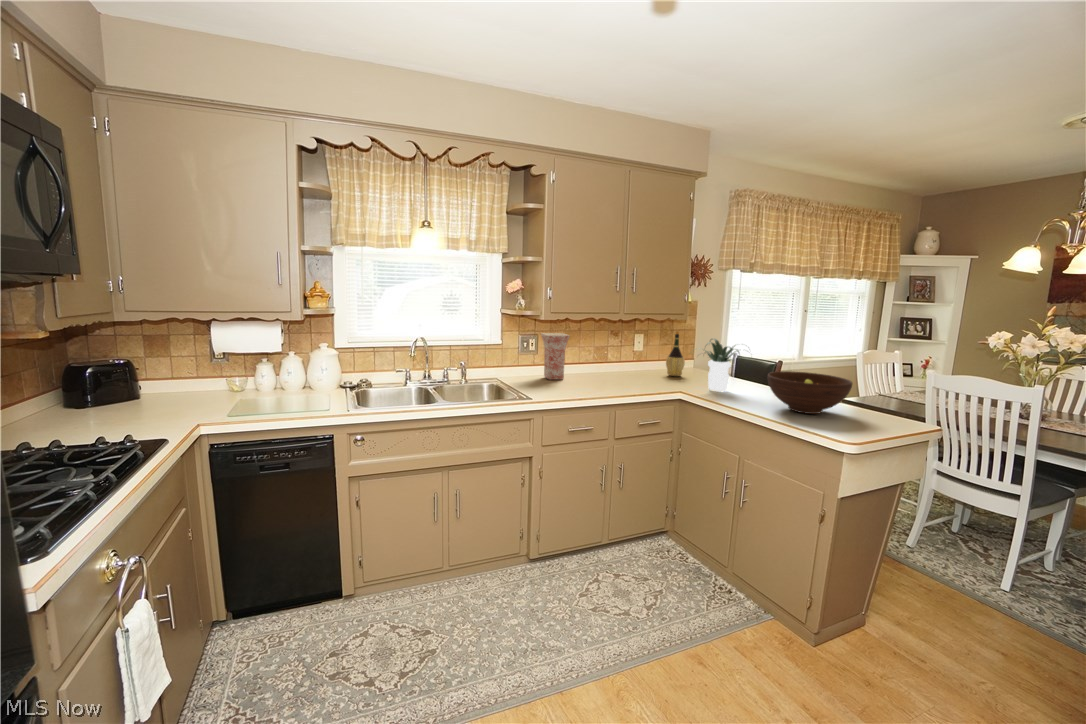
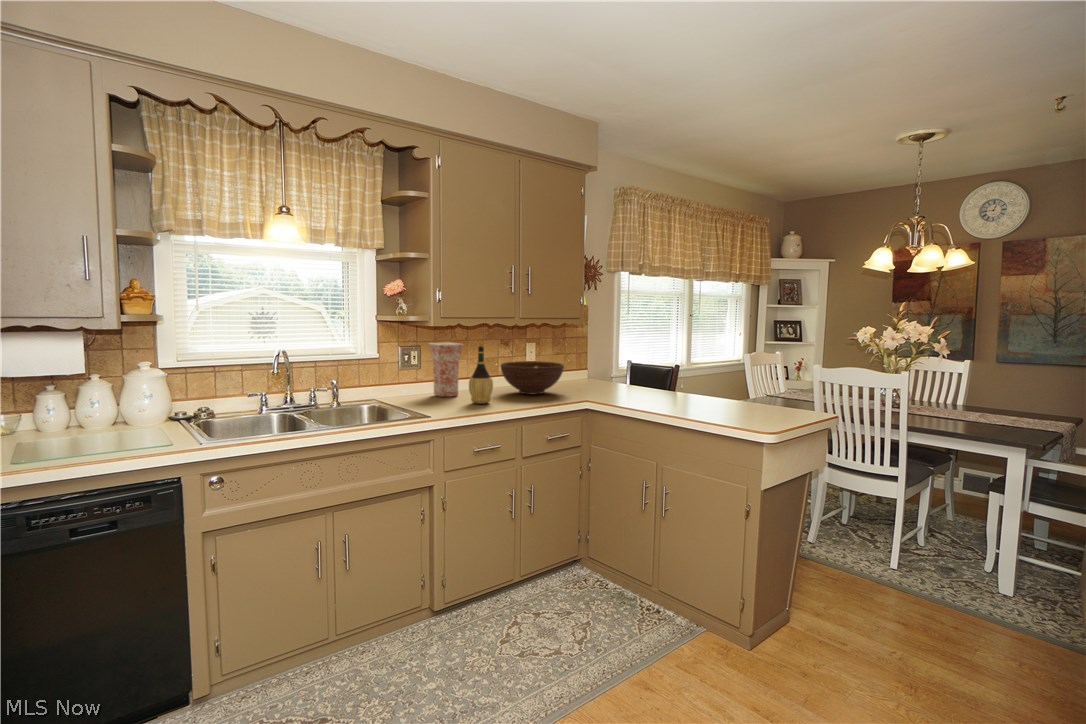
wine bottle: present [666,331,685,376] -> present [469,343,493,404]
potted plant: present [705,339,739,391] -> none [595,342,661,397]
fruit bowl: present [768,371,852,414] -> present [501,361,564,395]

